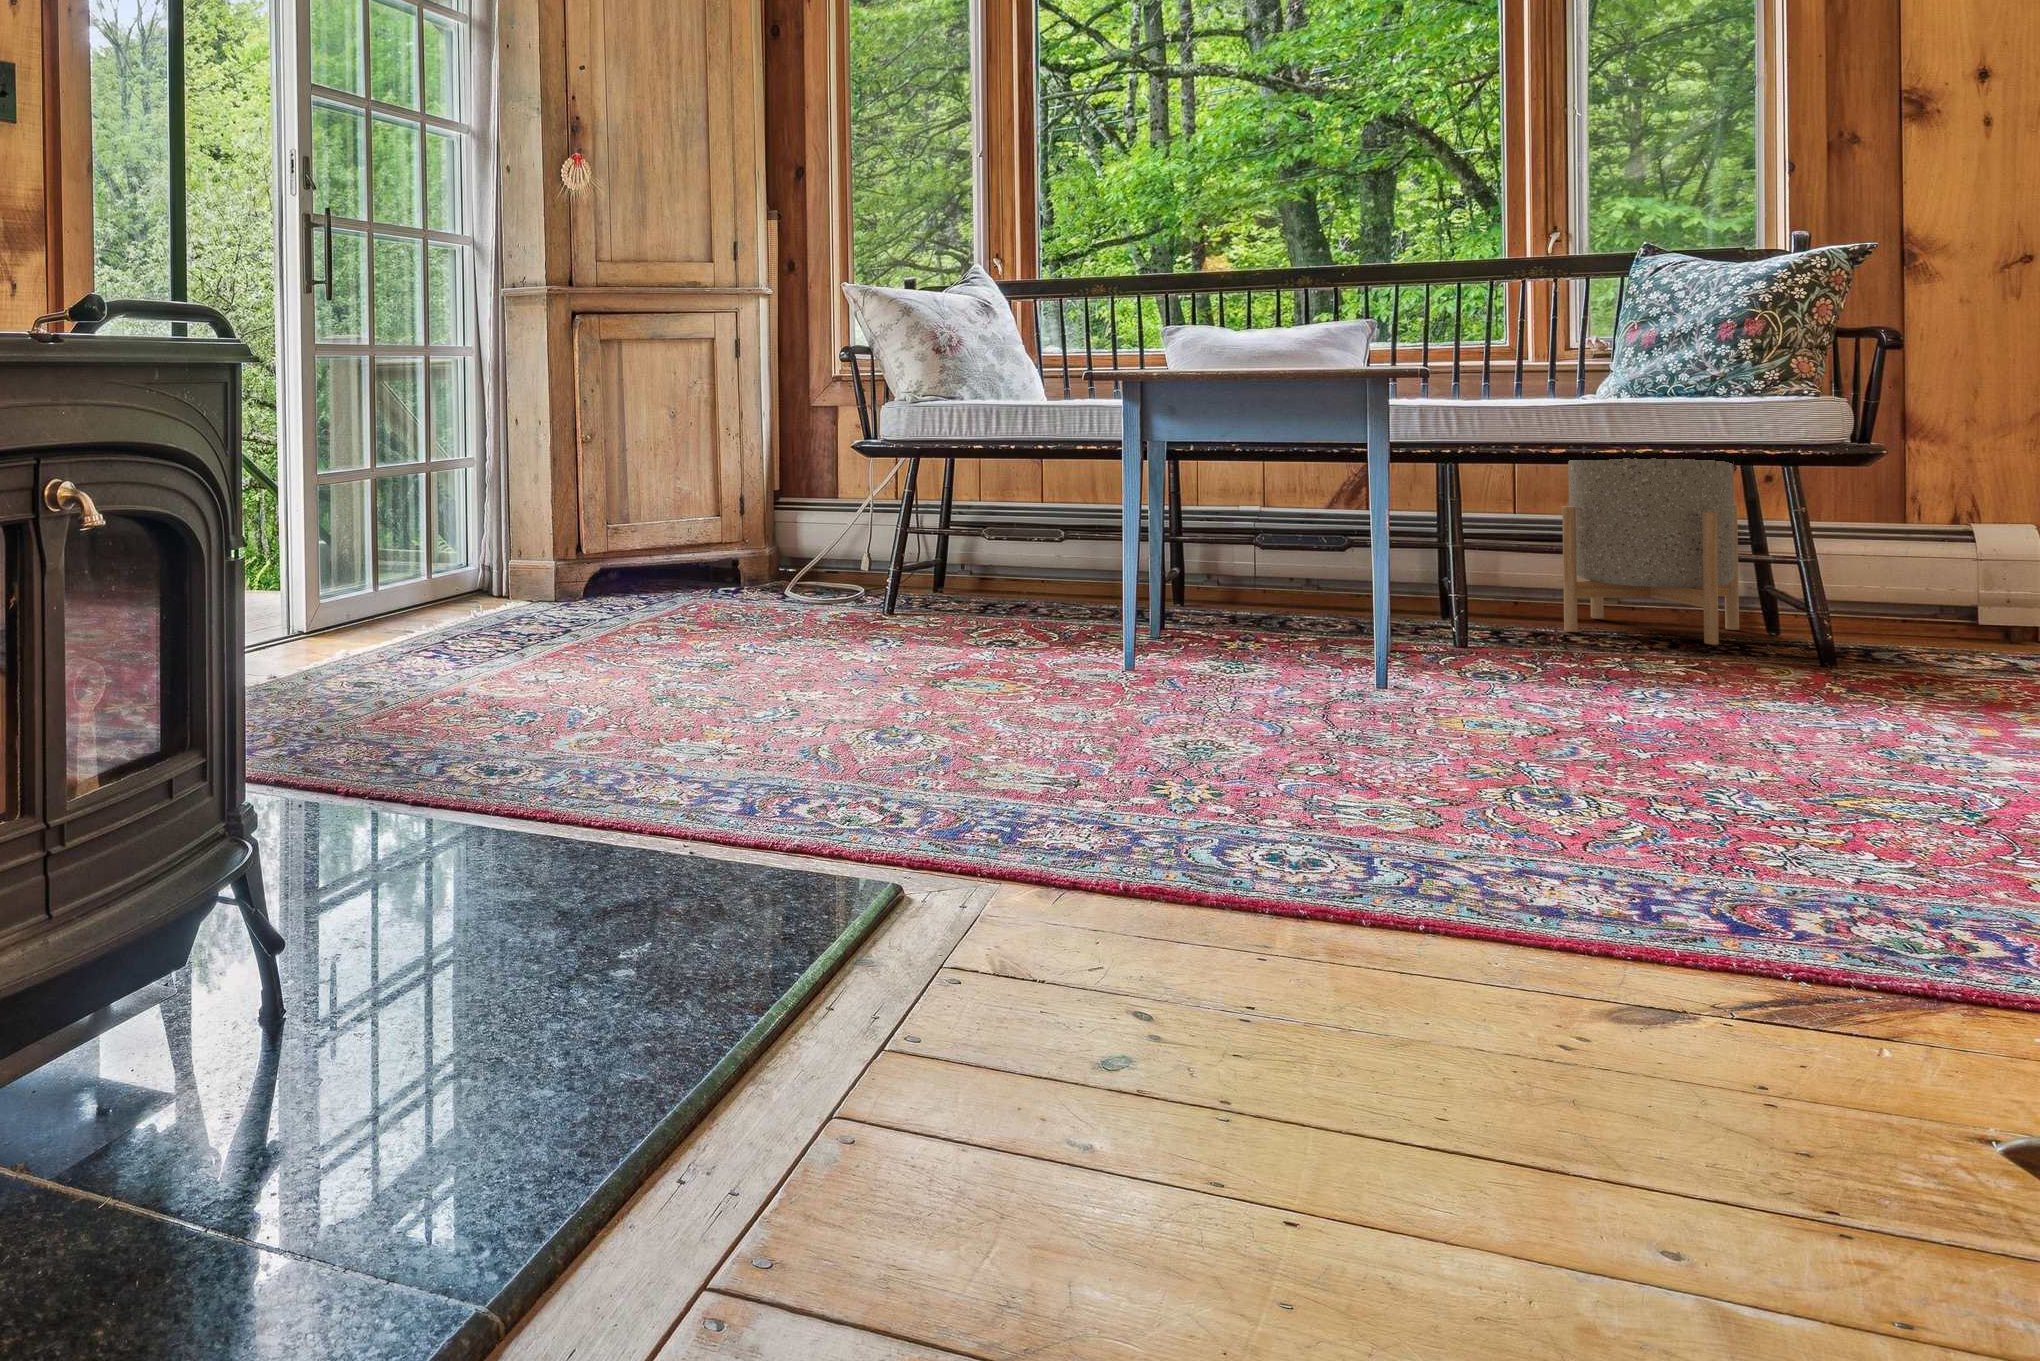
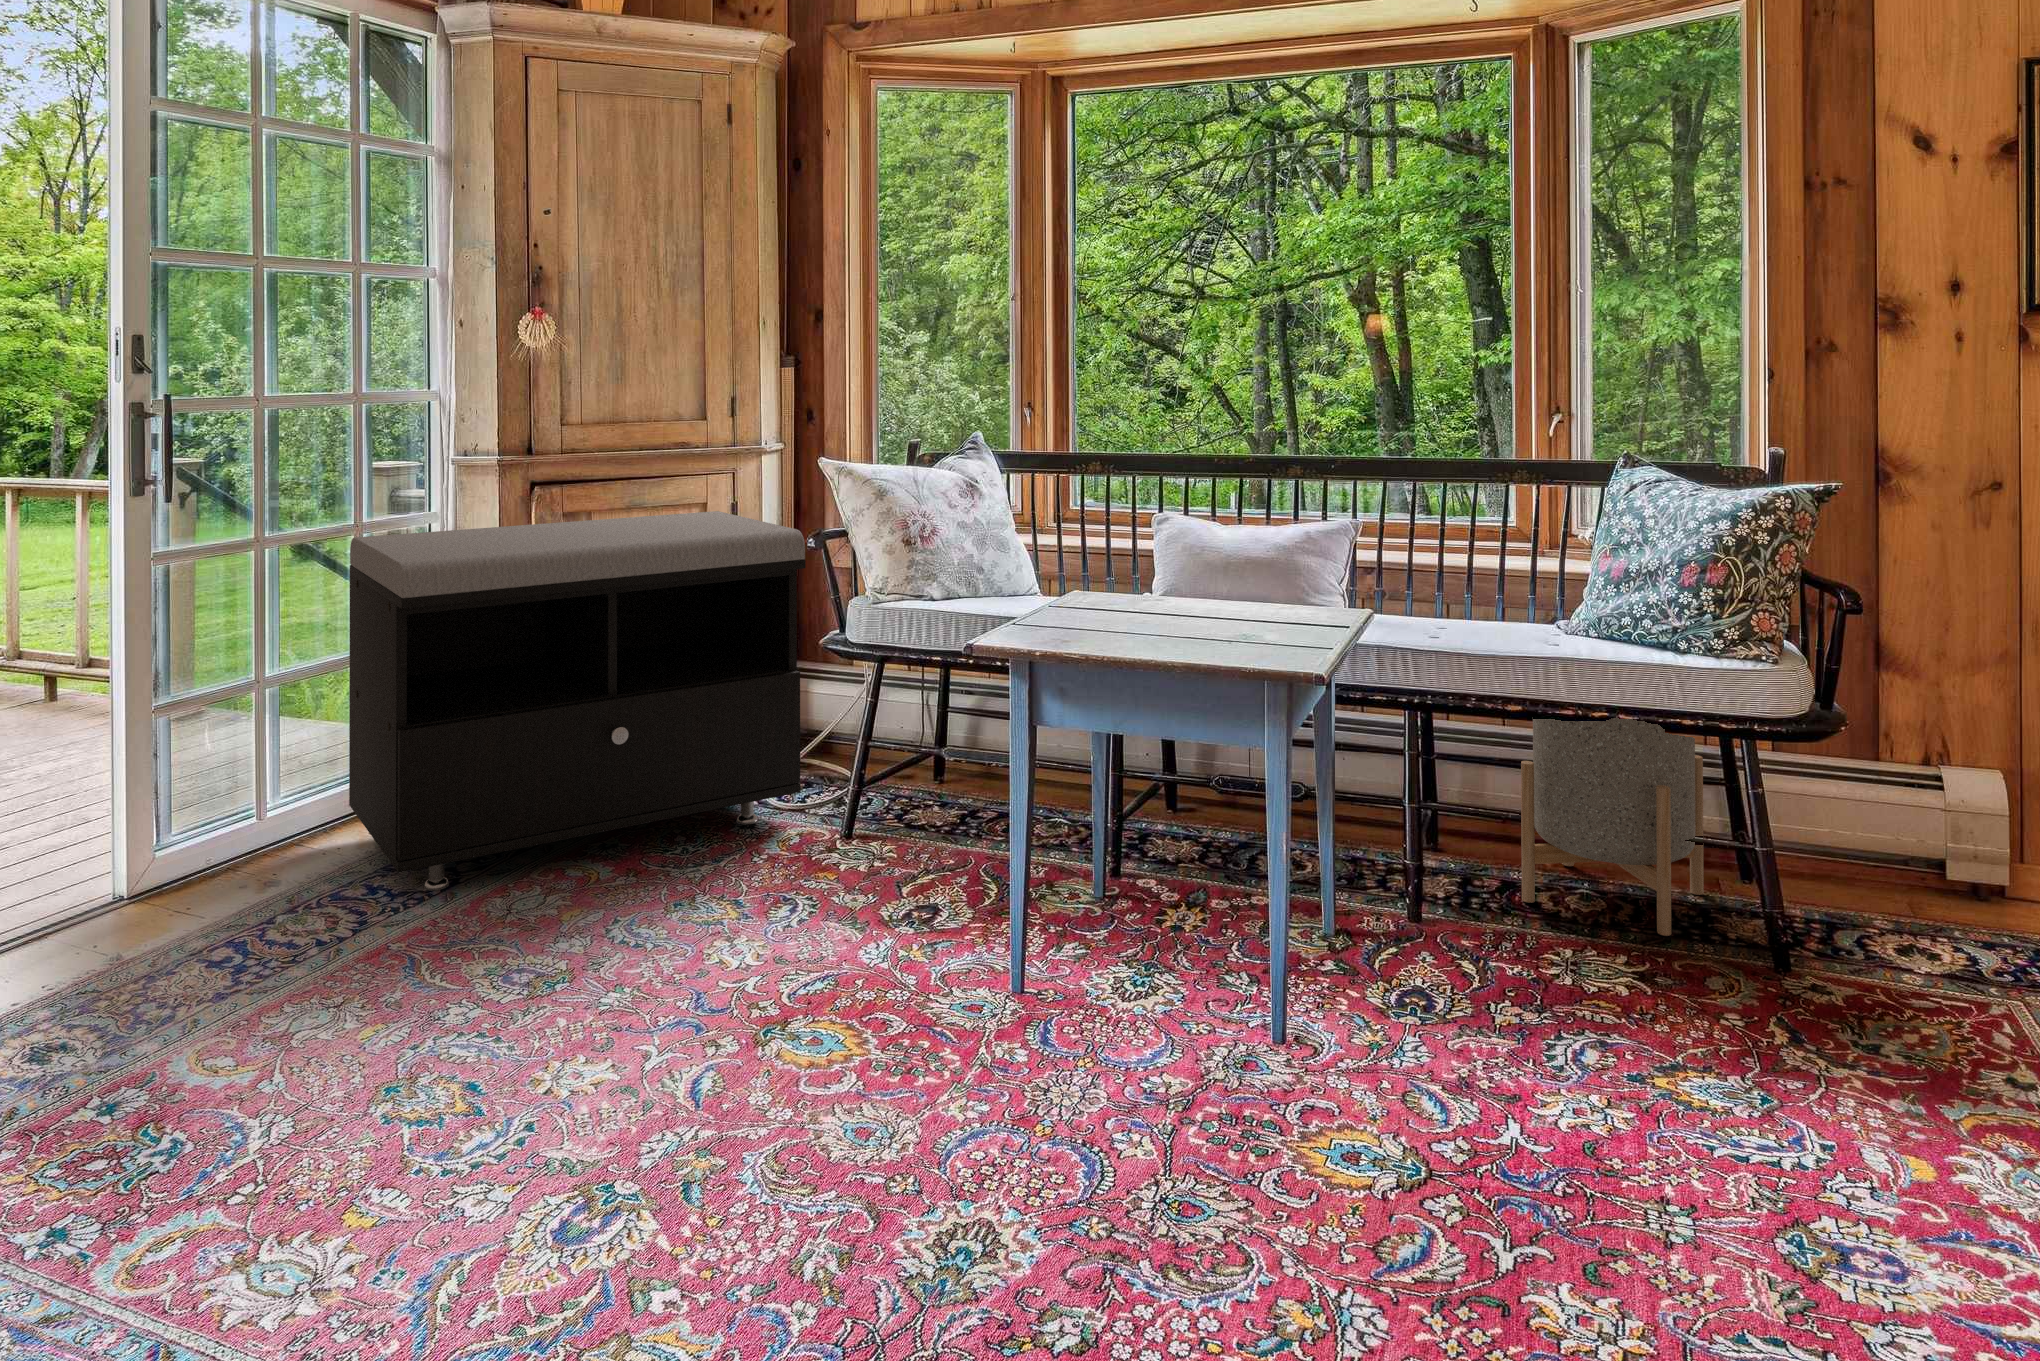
storage bench: none [453,337,852,625] -> present [349,511,806,891]

